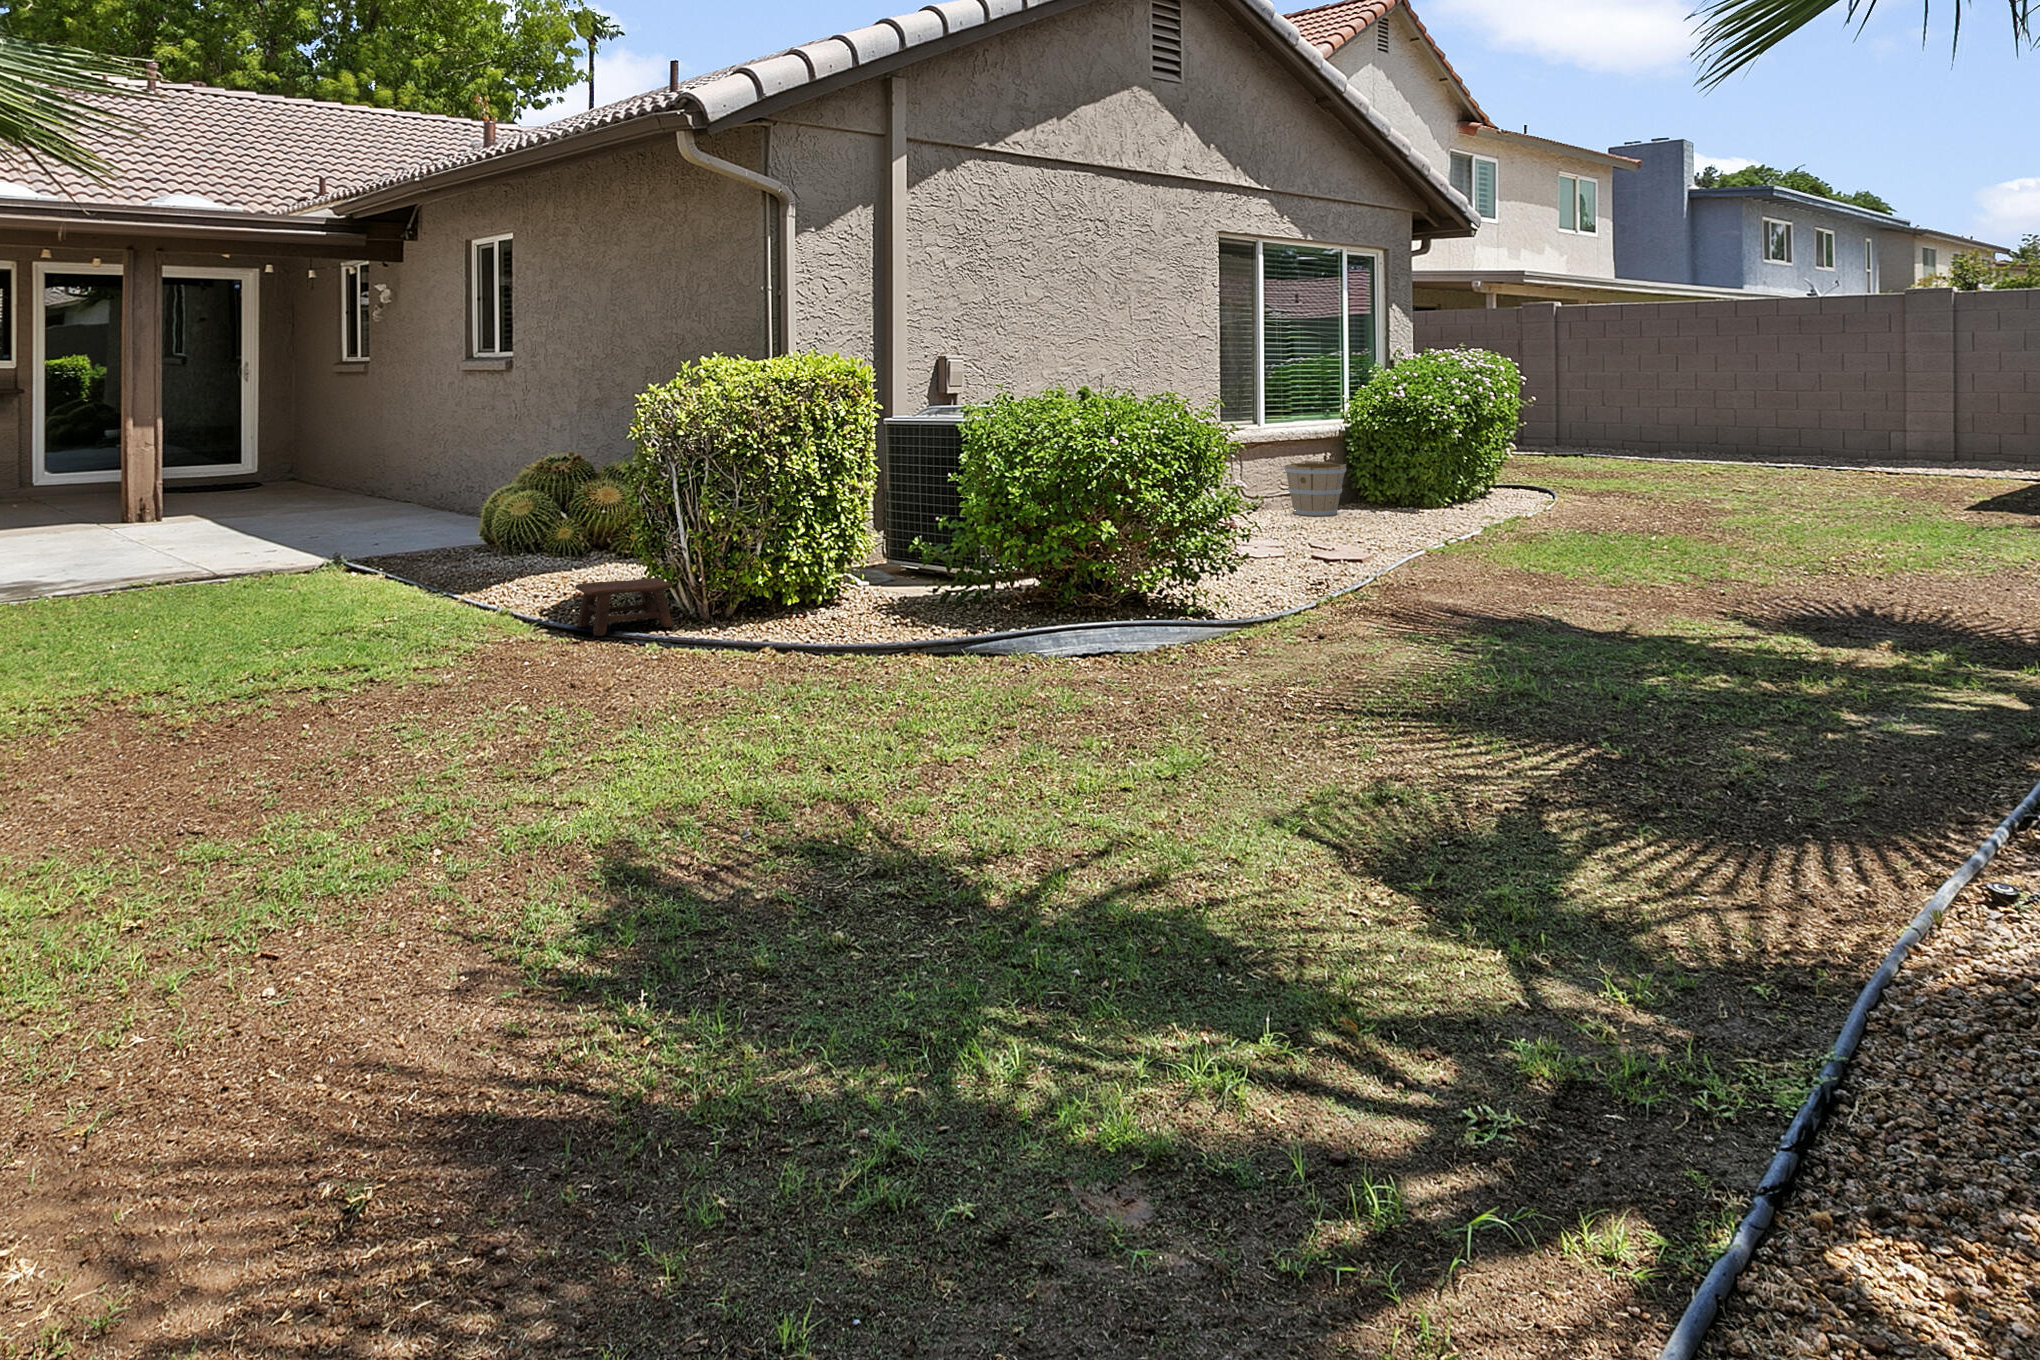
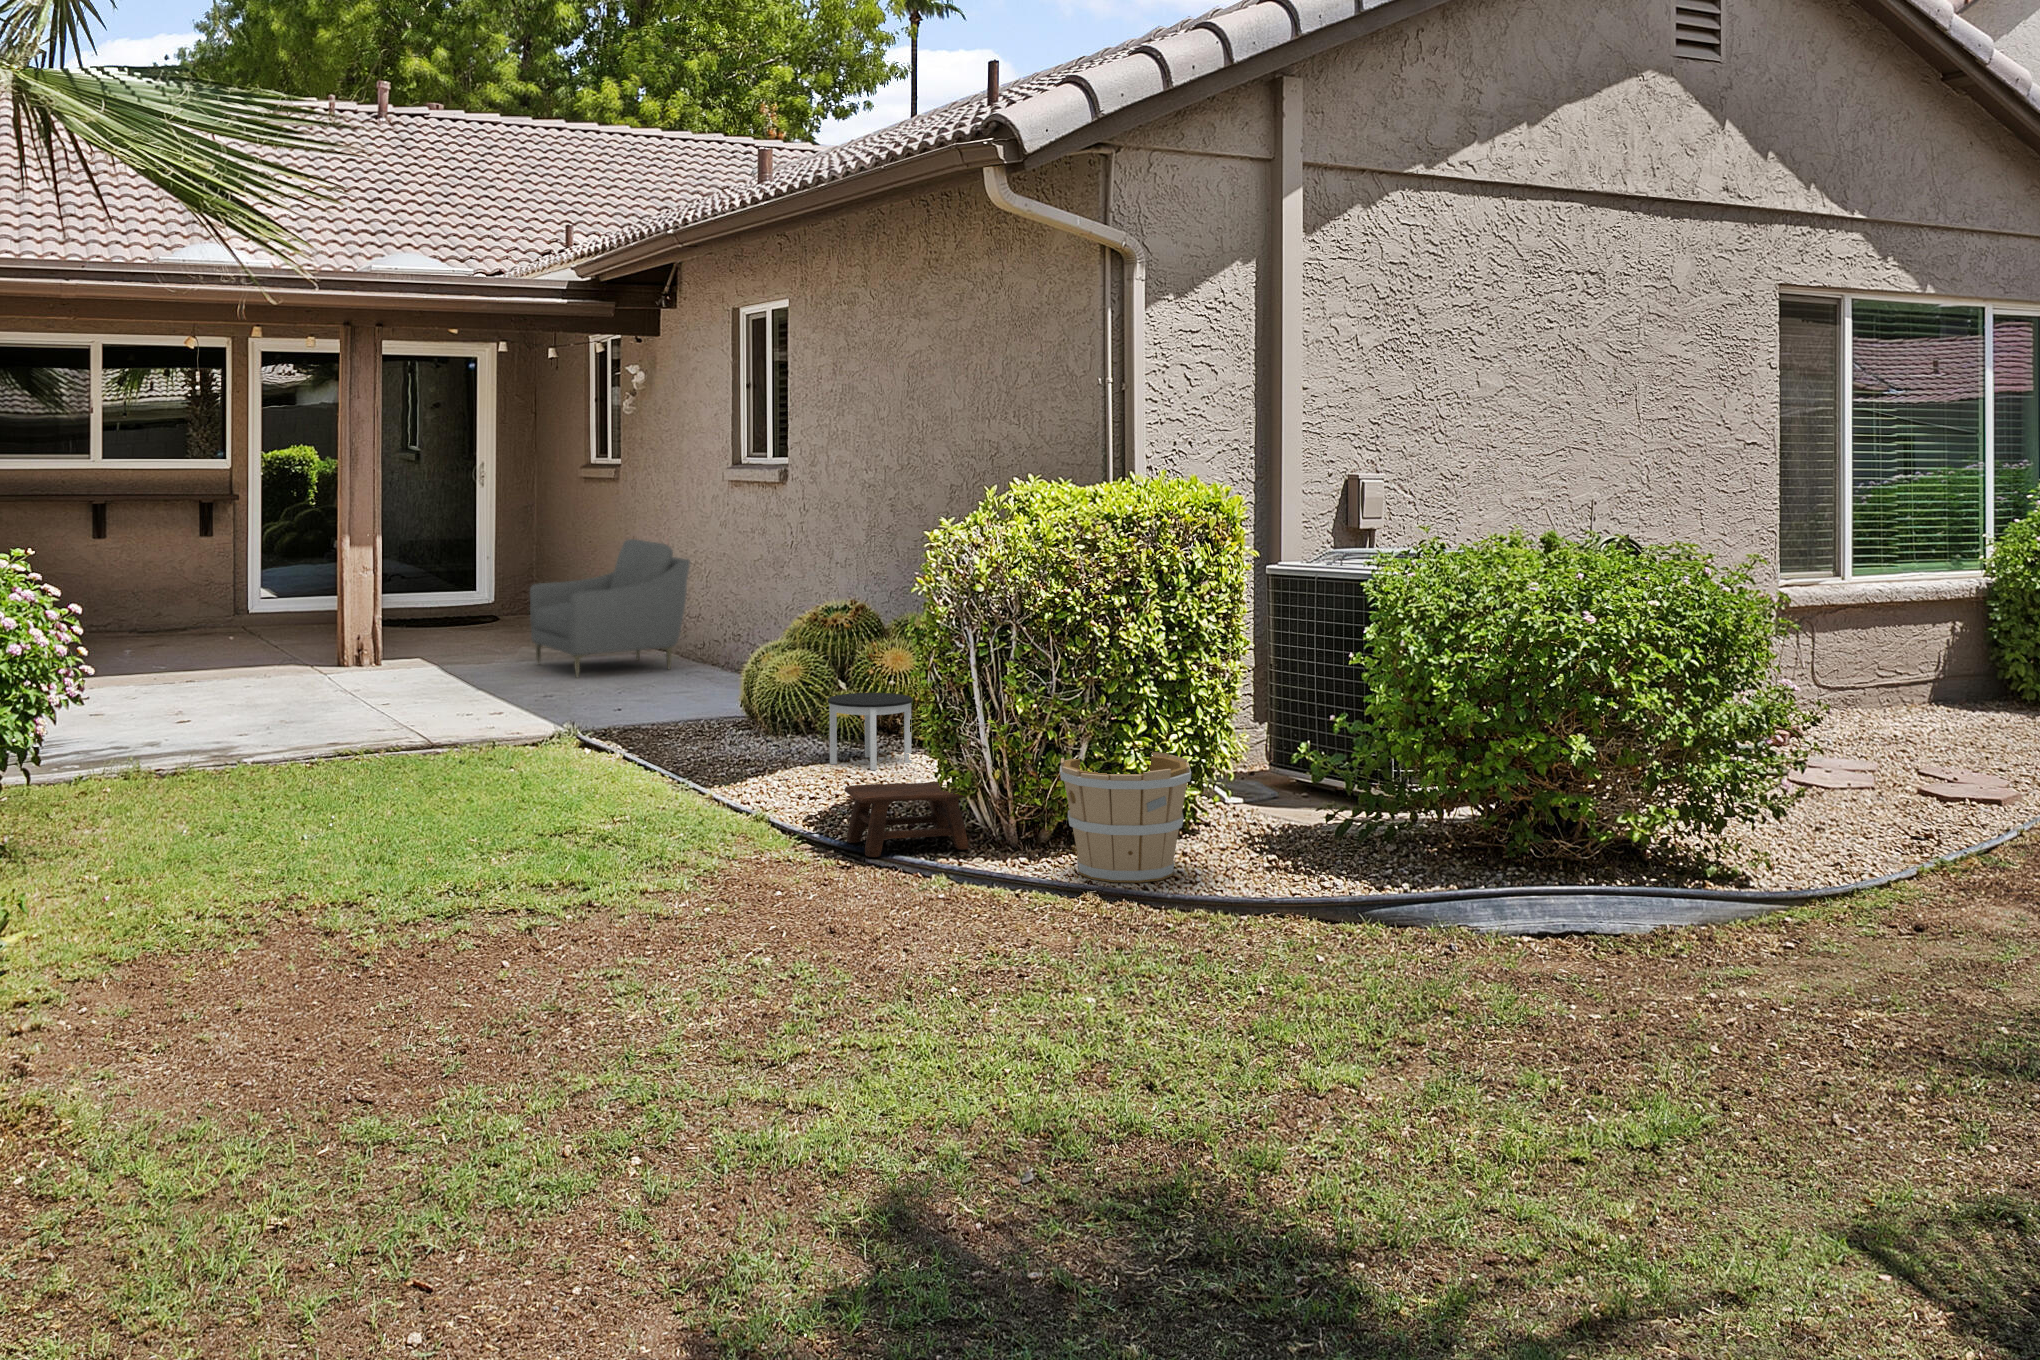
chair: none [305,417,435,523] -> present [530,539,690,677]
wooden bucket: present [1284,461,1346,516] -> present [1060,752,1191,883]
round table: none [554,520,619,577] -> present [828,693,913,770]

